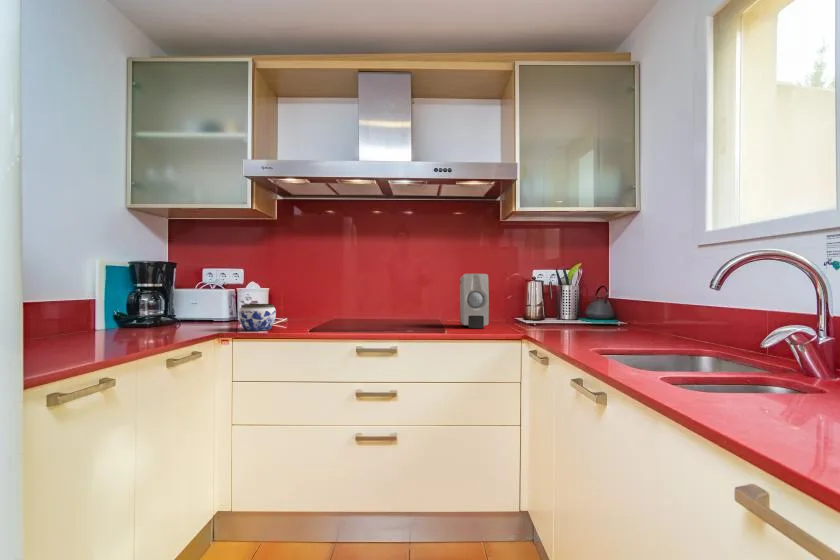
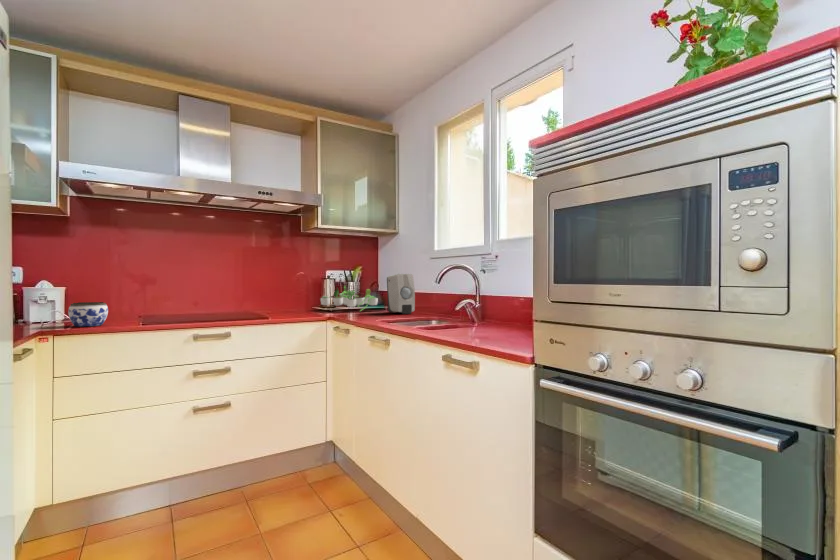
soap dispenser: present [460,274,489,328] -> present [387,274,415,314]
succulent plant: none [513,288,606,329] -> present [321,287,378,309]

